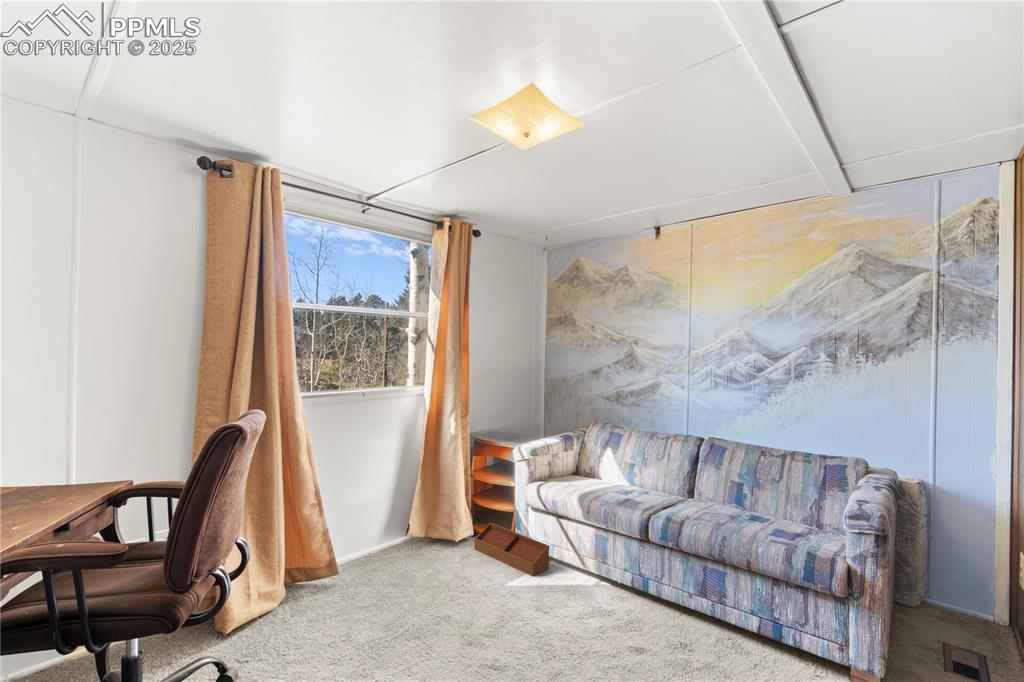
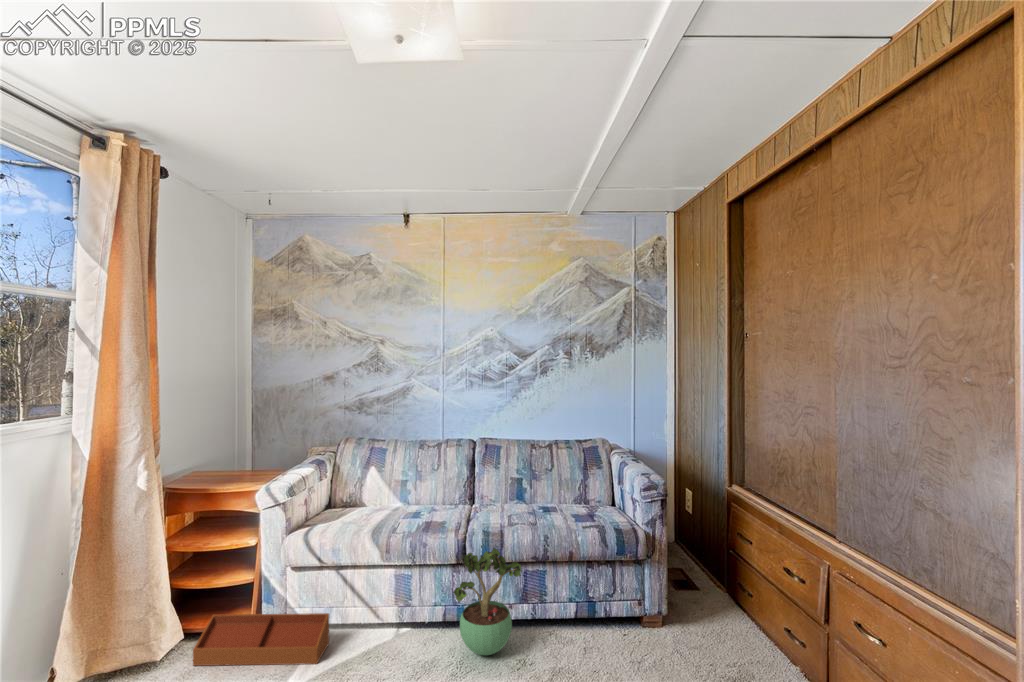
potted plant: none [622,527,682,626] -> present [453,548,522,655]

